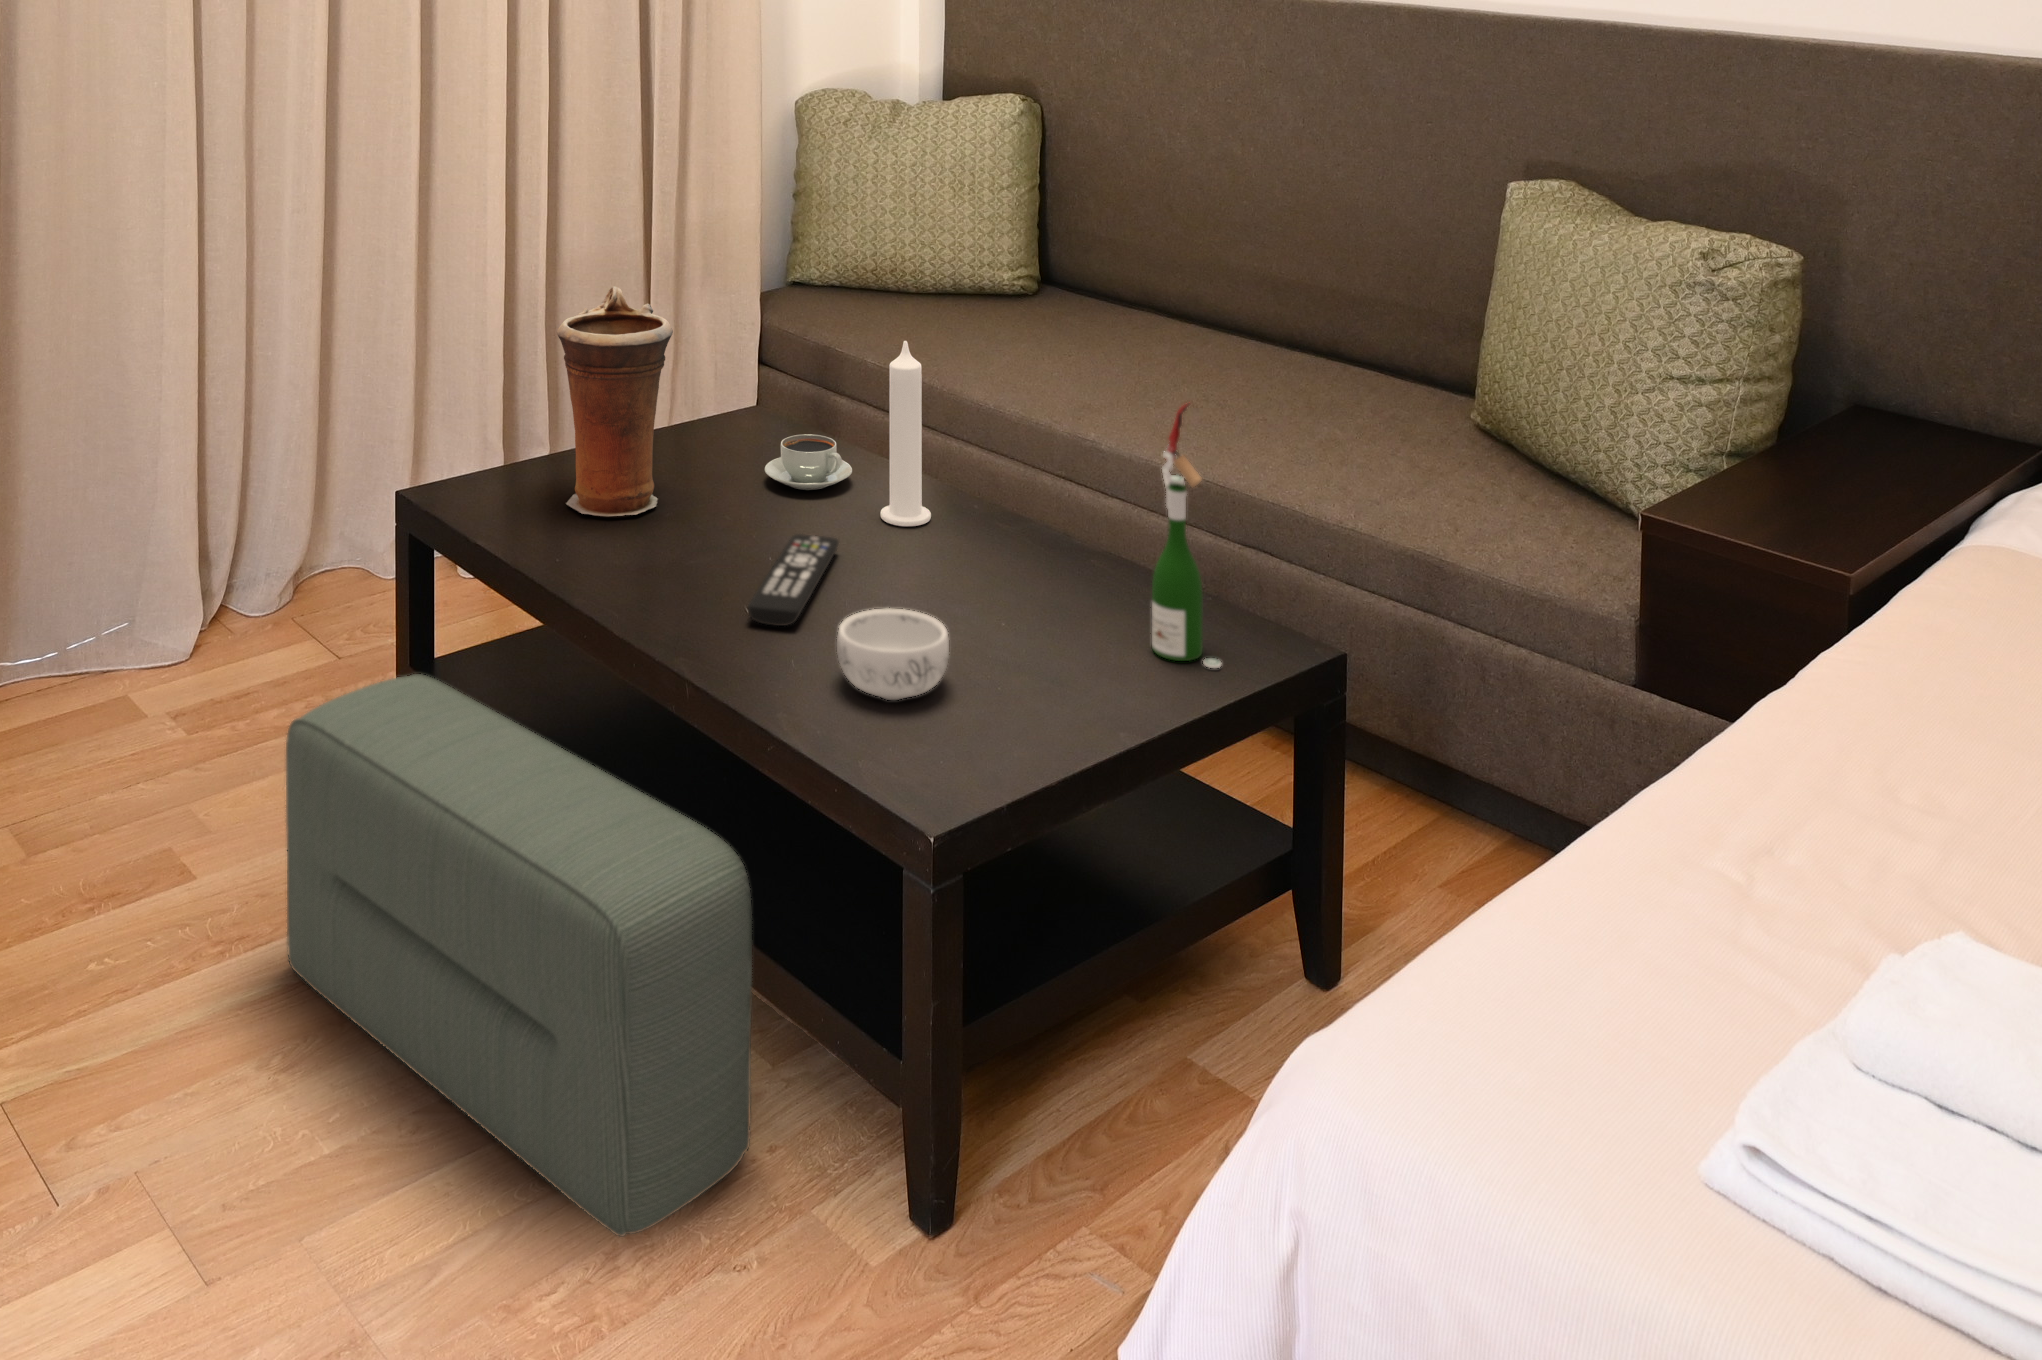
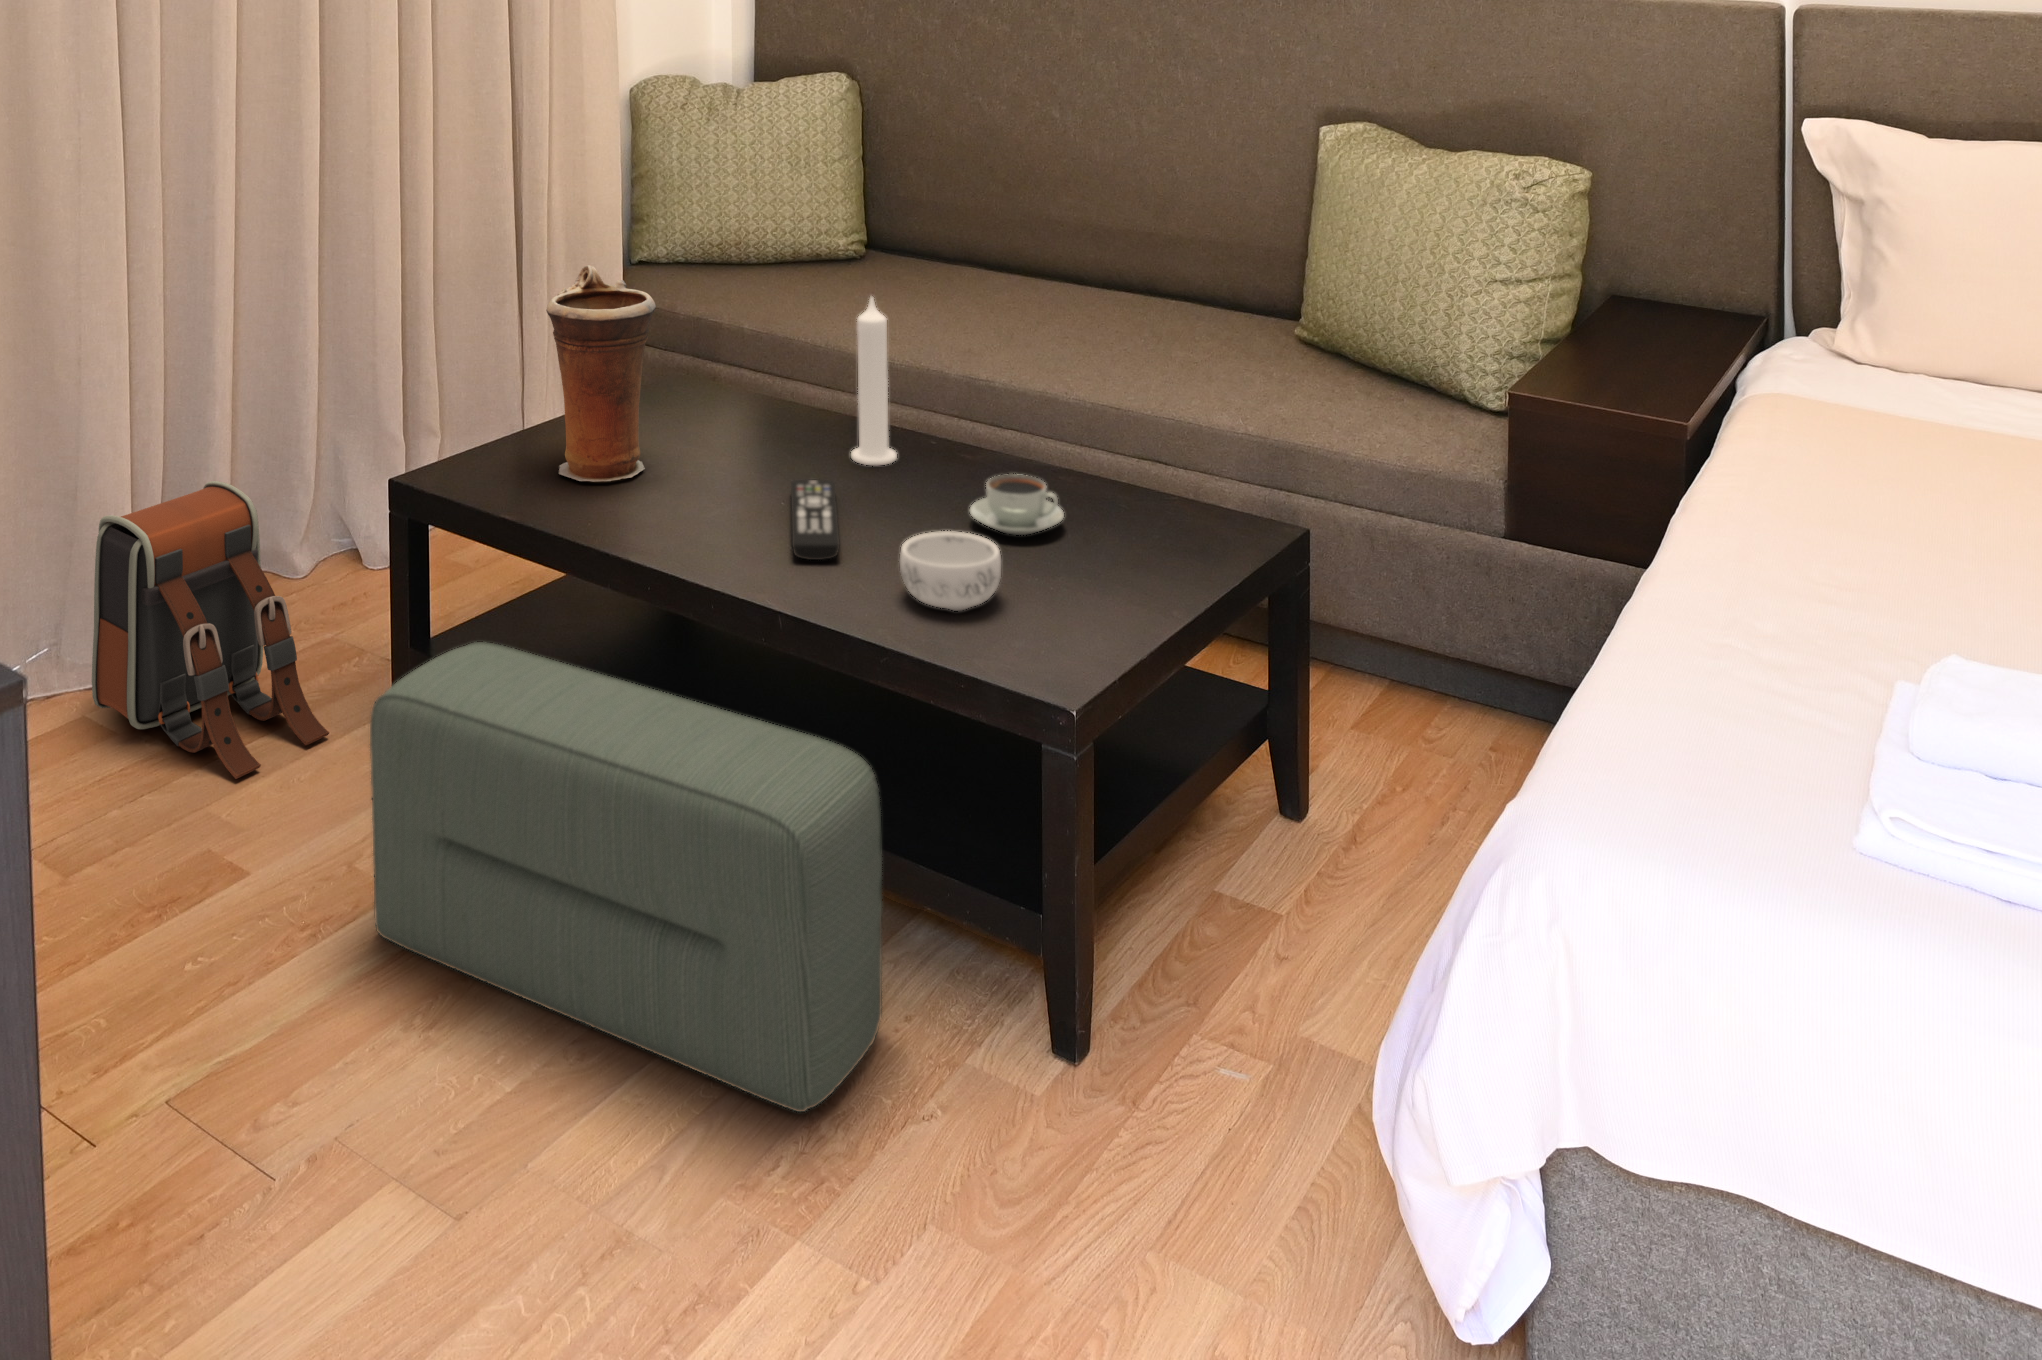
wine bottle: present [1152,403,1221,668] -> none [1147,327,1212,556]
coffee cup: present [765,434,852,490] -> present [970,474,1064,535]
backpack: none [132,478,342,783] -> present [92,481,329,779]

